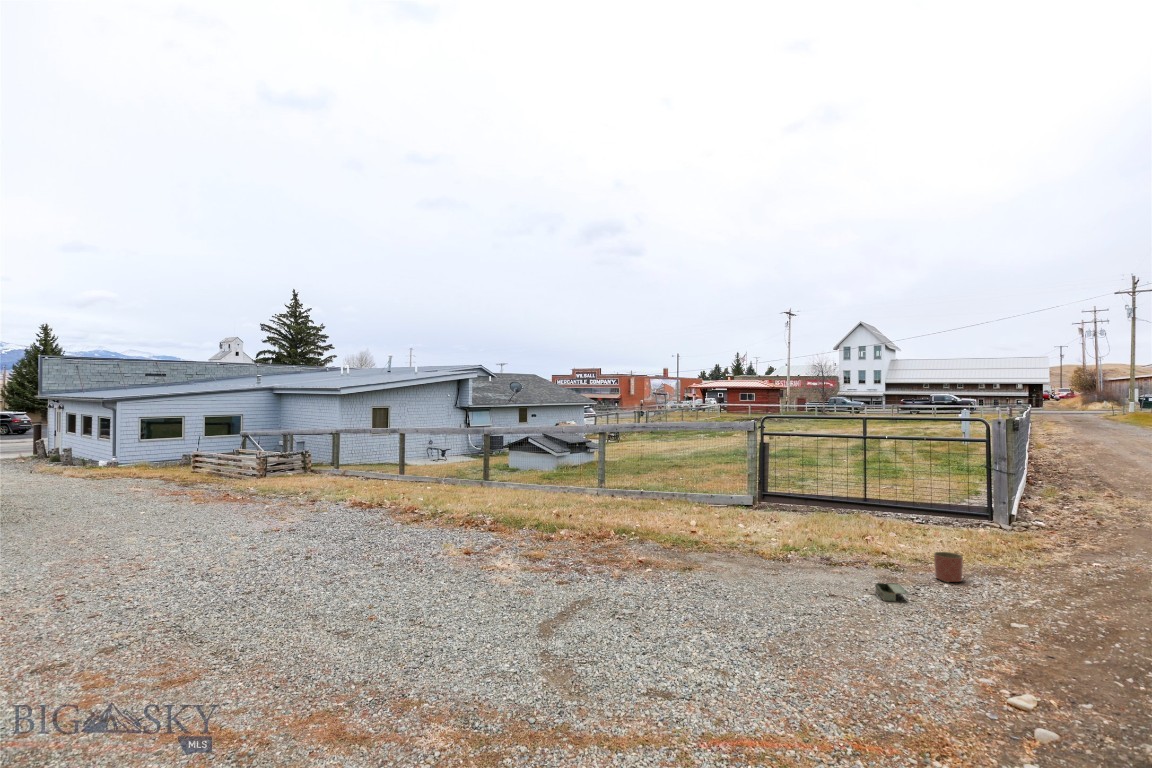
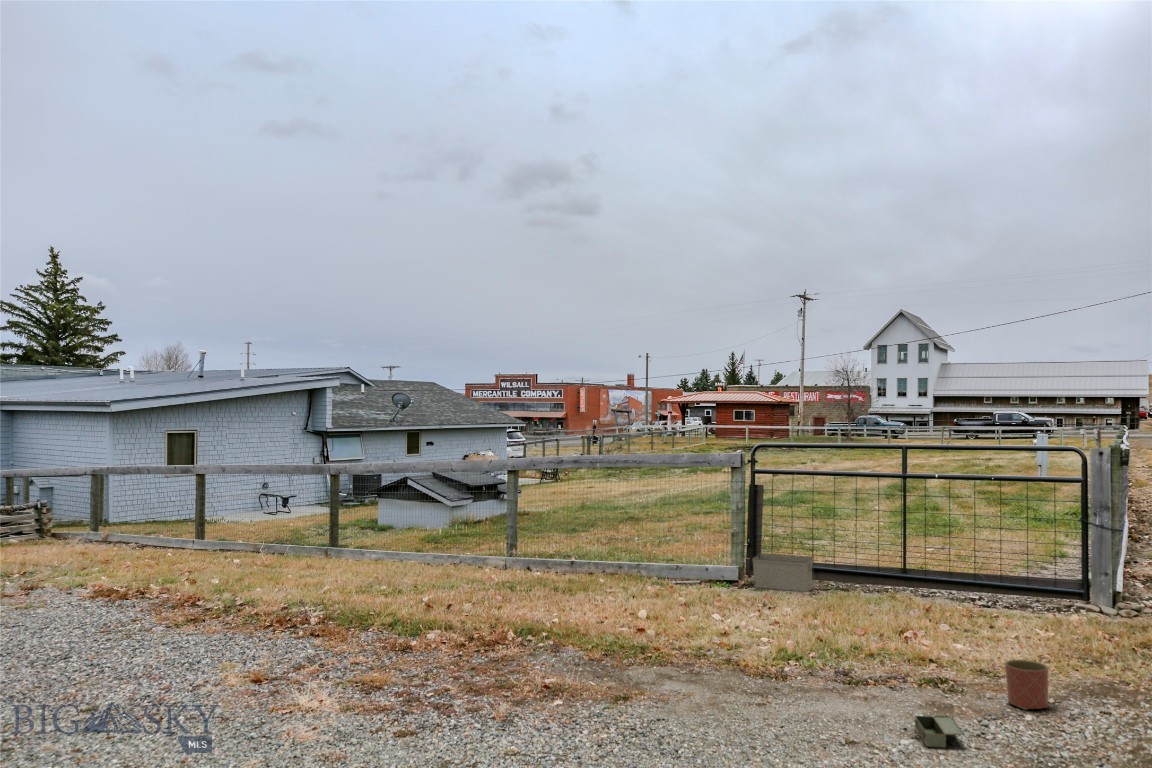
storage bin: none [762,487,803,512] -> present [753,553,813,592]

